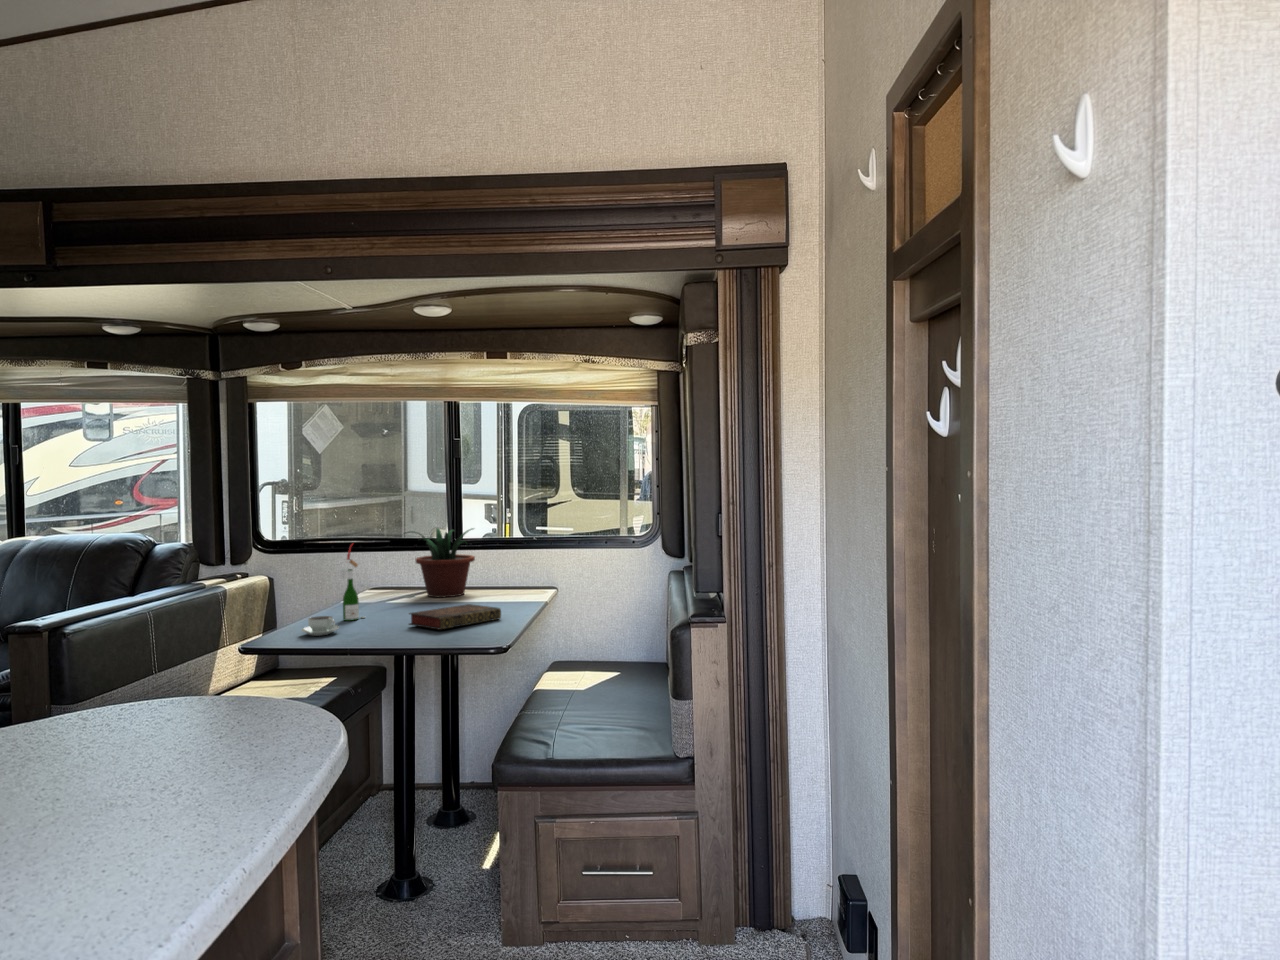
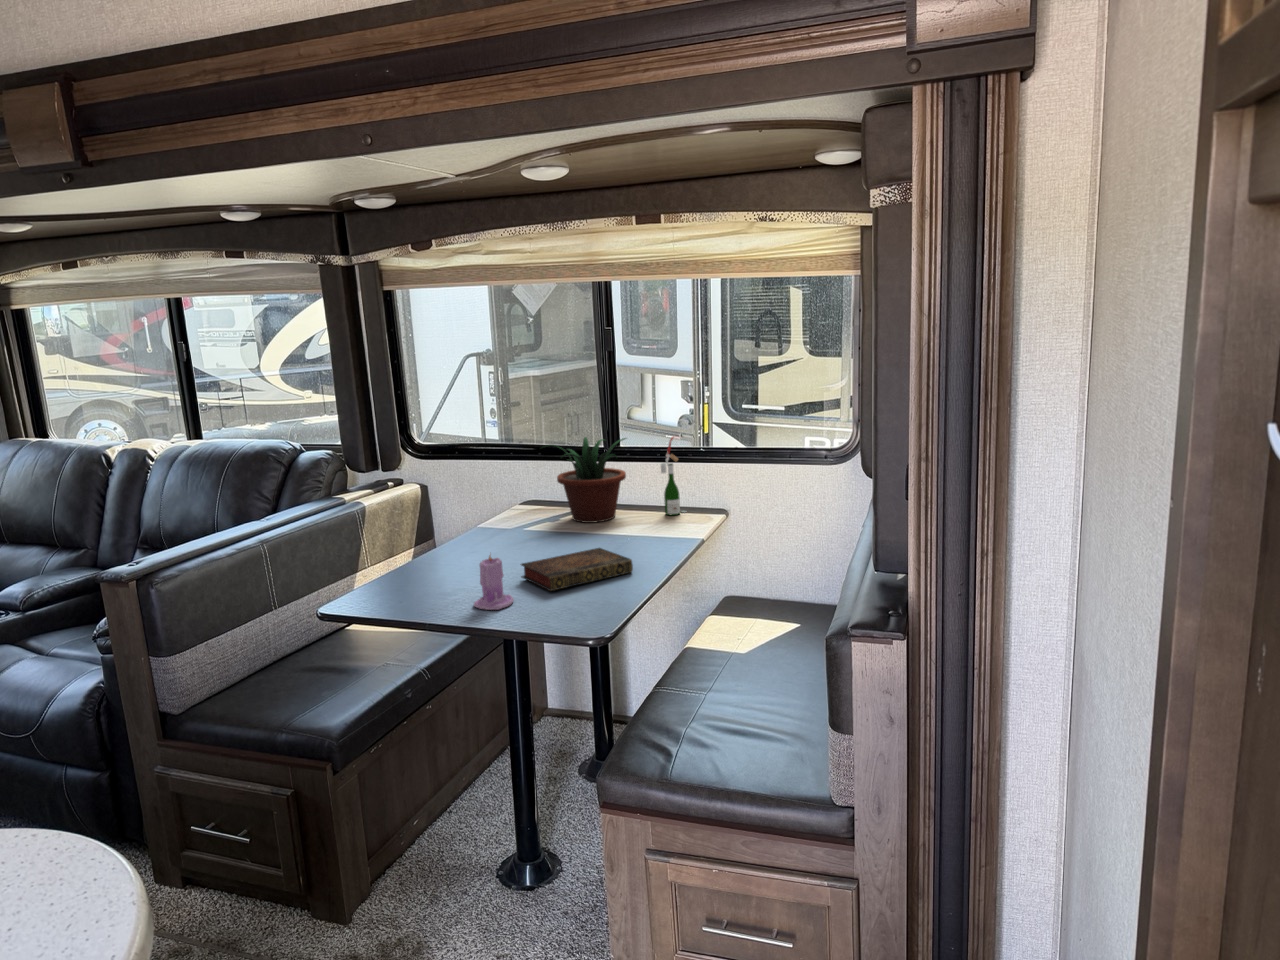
wine bottle: present [340,544,365,621] -> present [661,437,686,515]
candle: none [378,595,411,641] -> present [474,556,514,610]
coffee cup: present [301,616,339,636] -> none [400,564,443,589]

